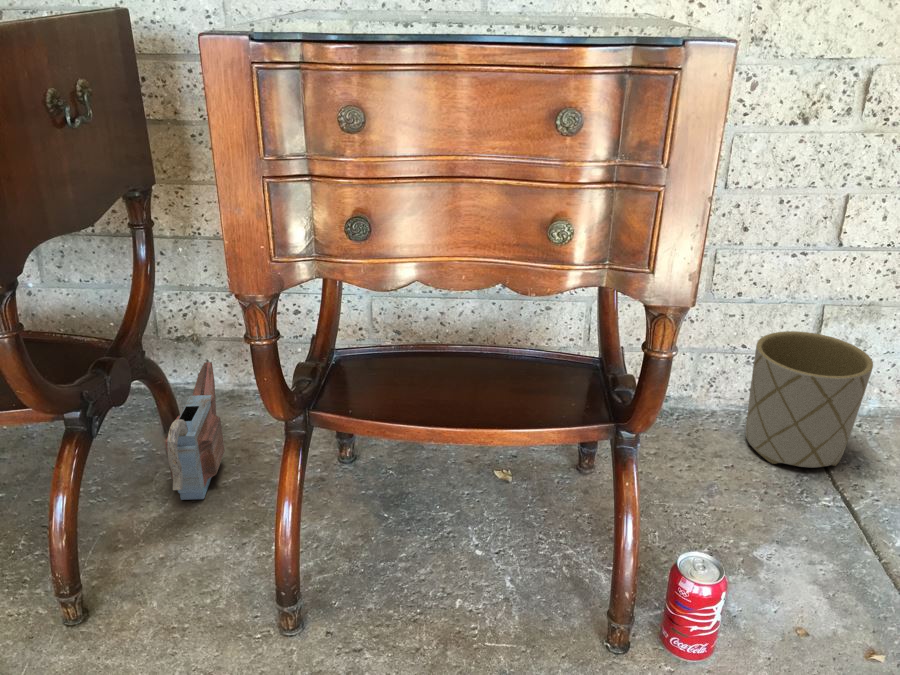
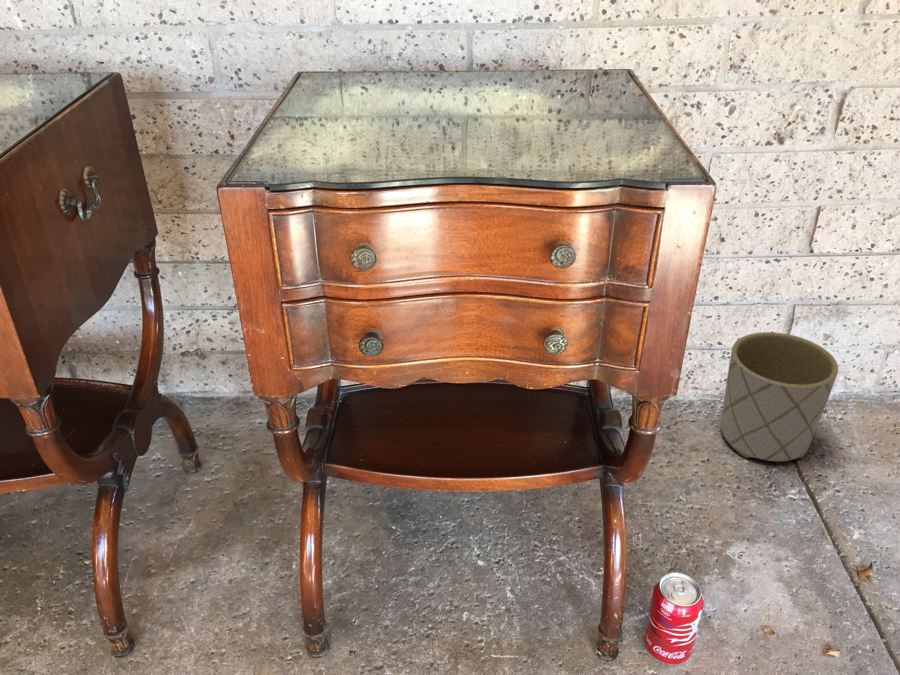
watering can: present [165,362,225,500] -> none [185,383,239,521]

